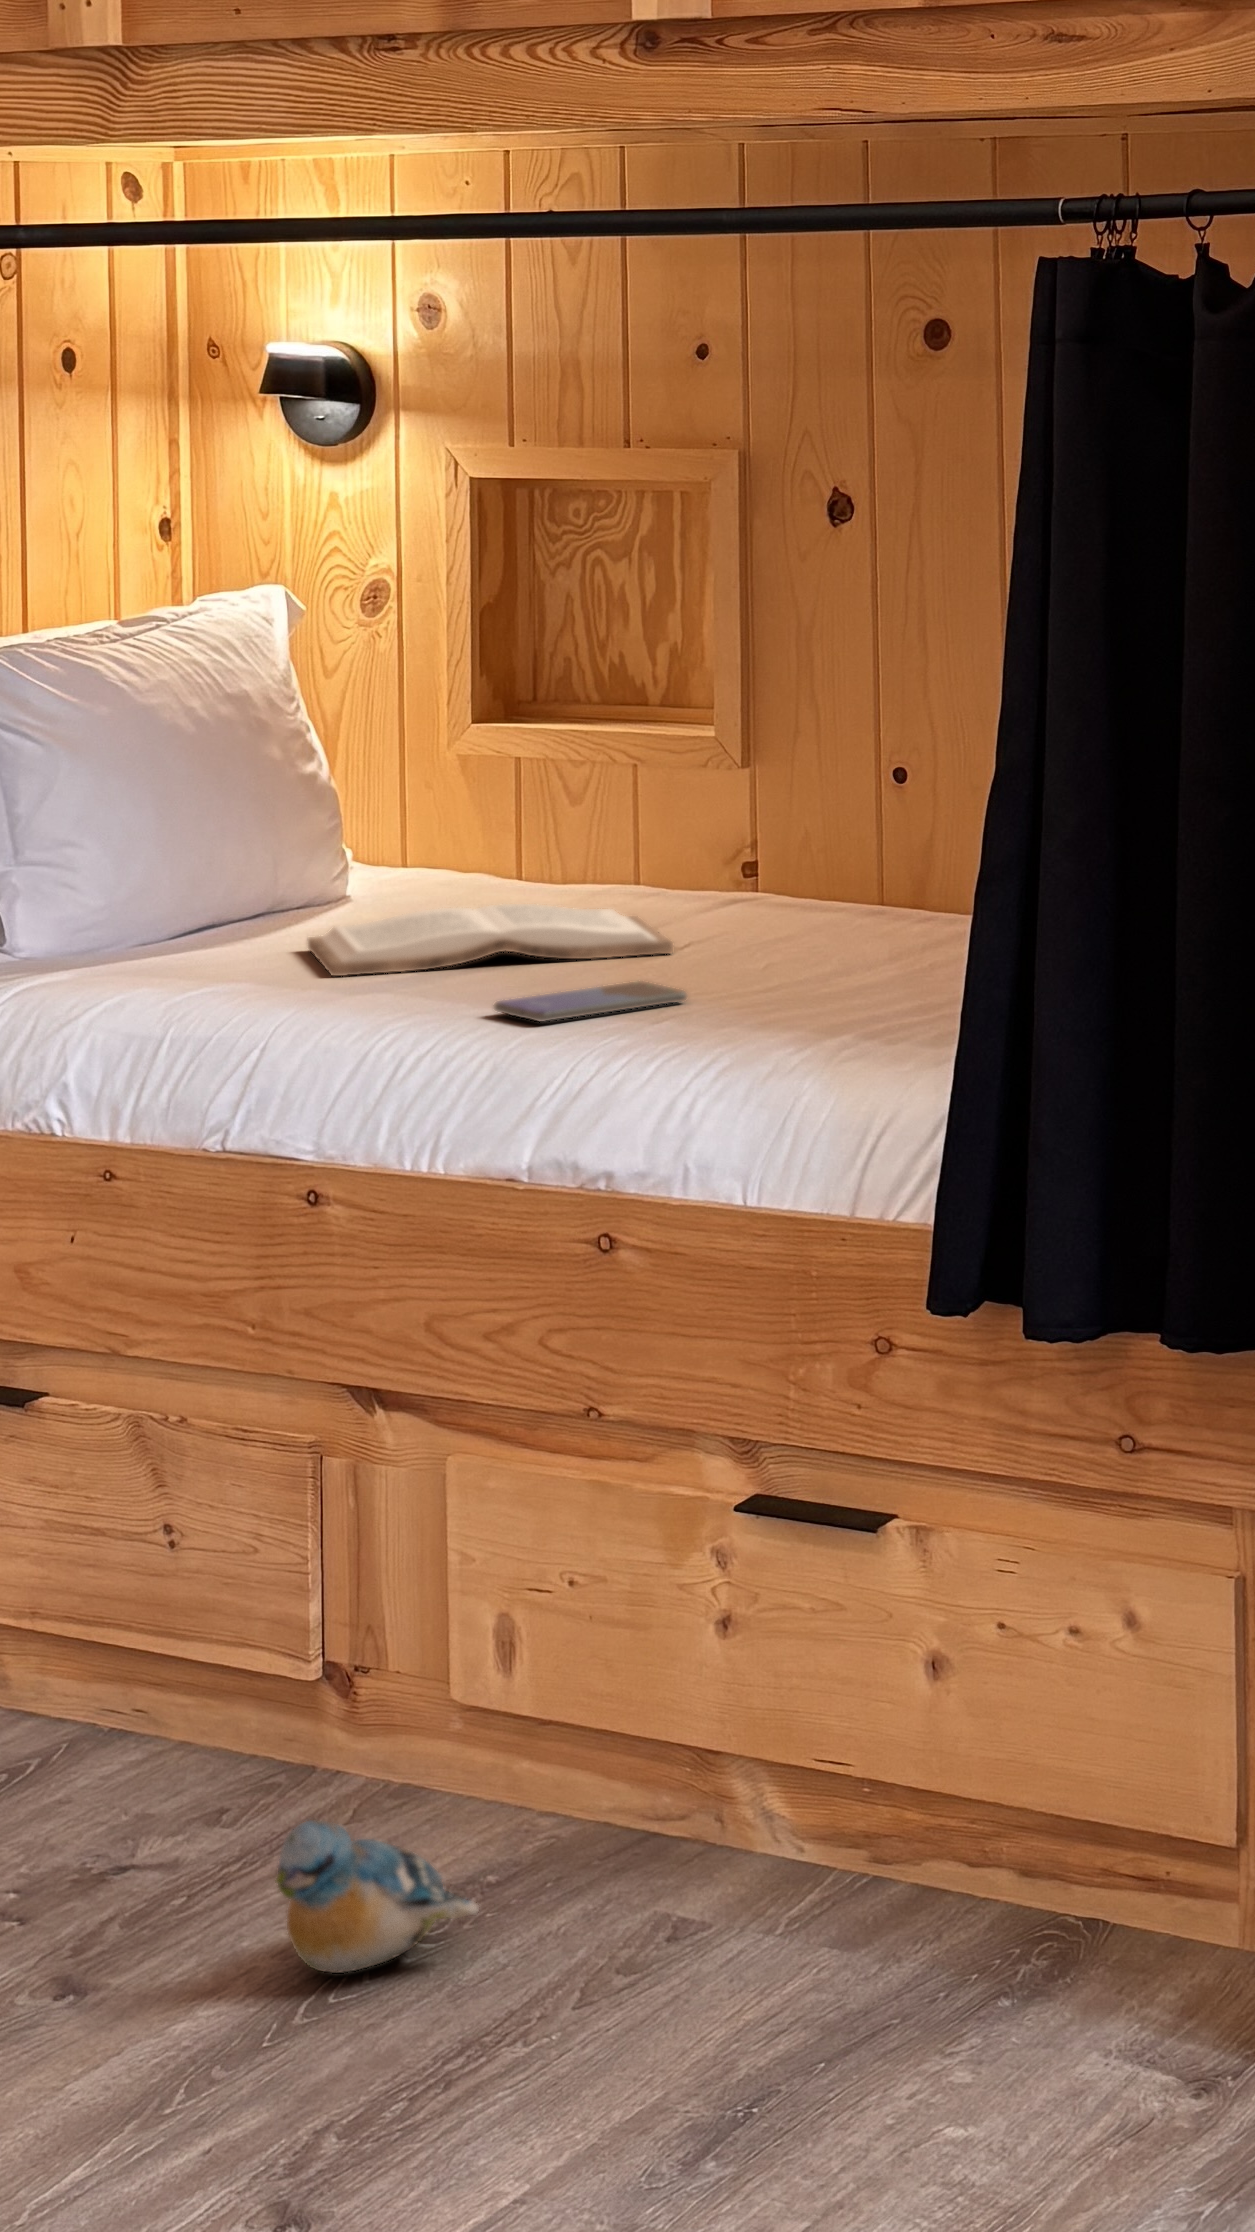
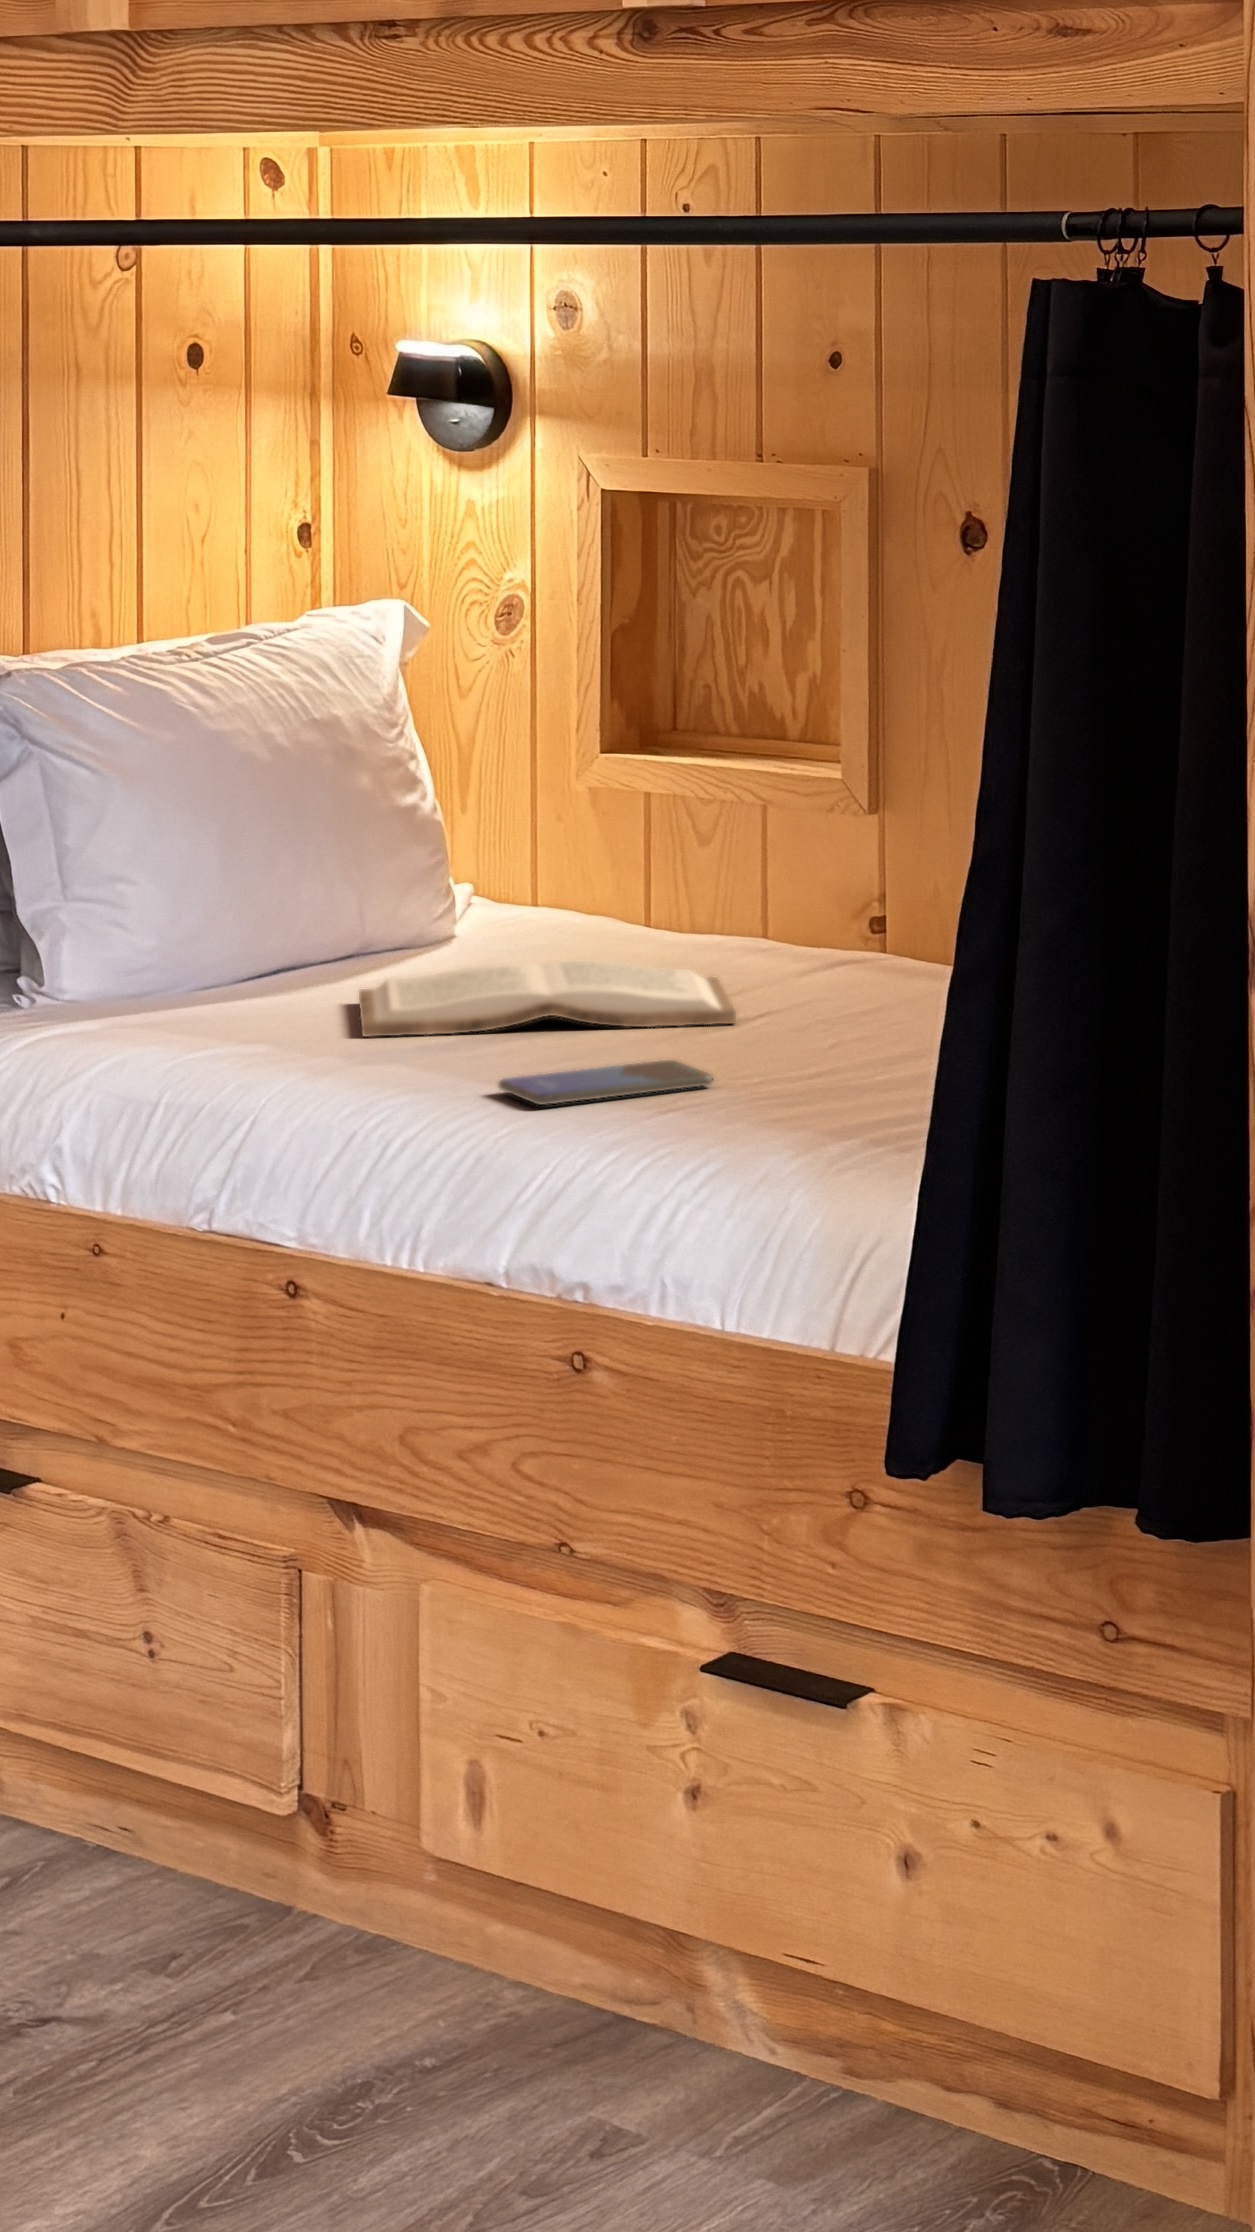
plush toy: present [275,1820,479,1973] -> none [152,1993,386,2164]

